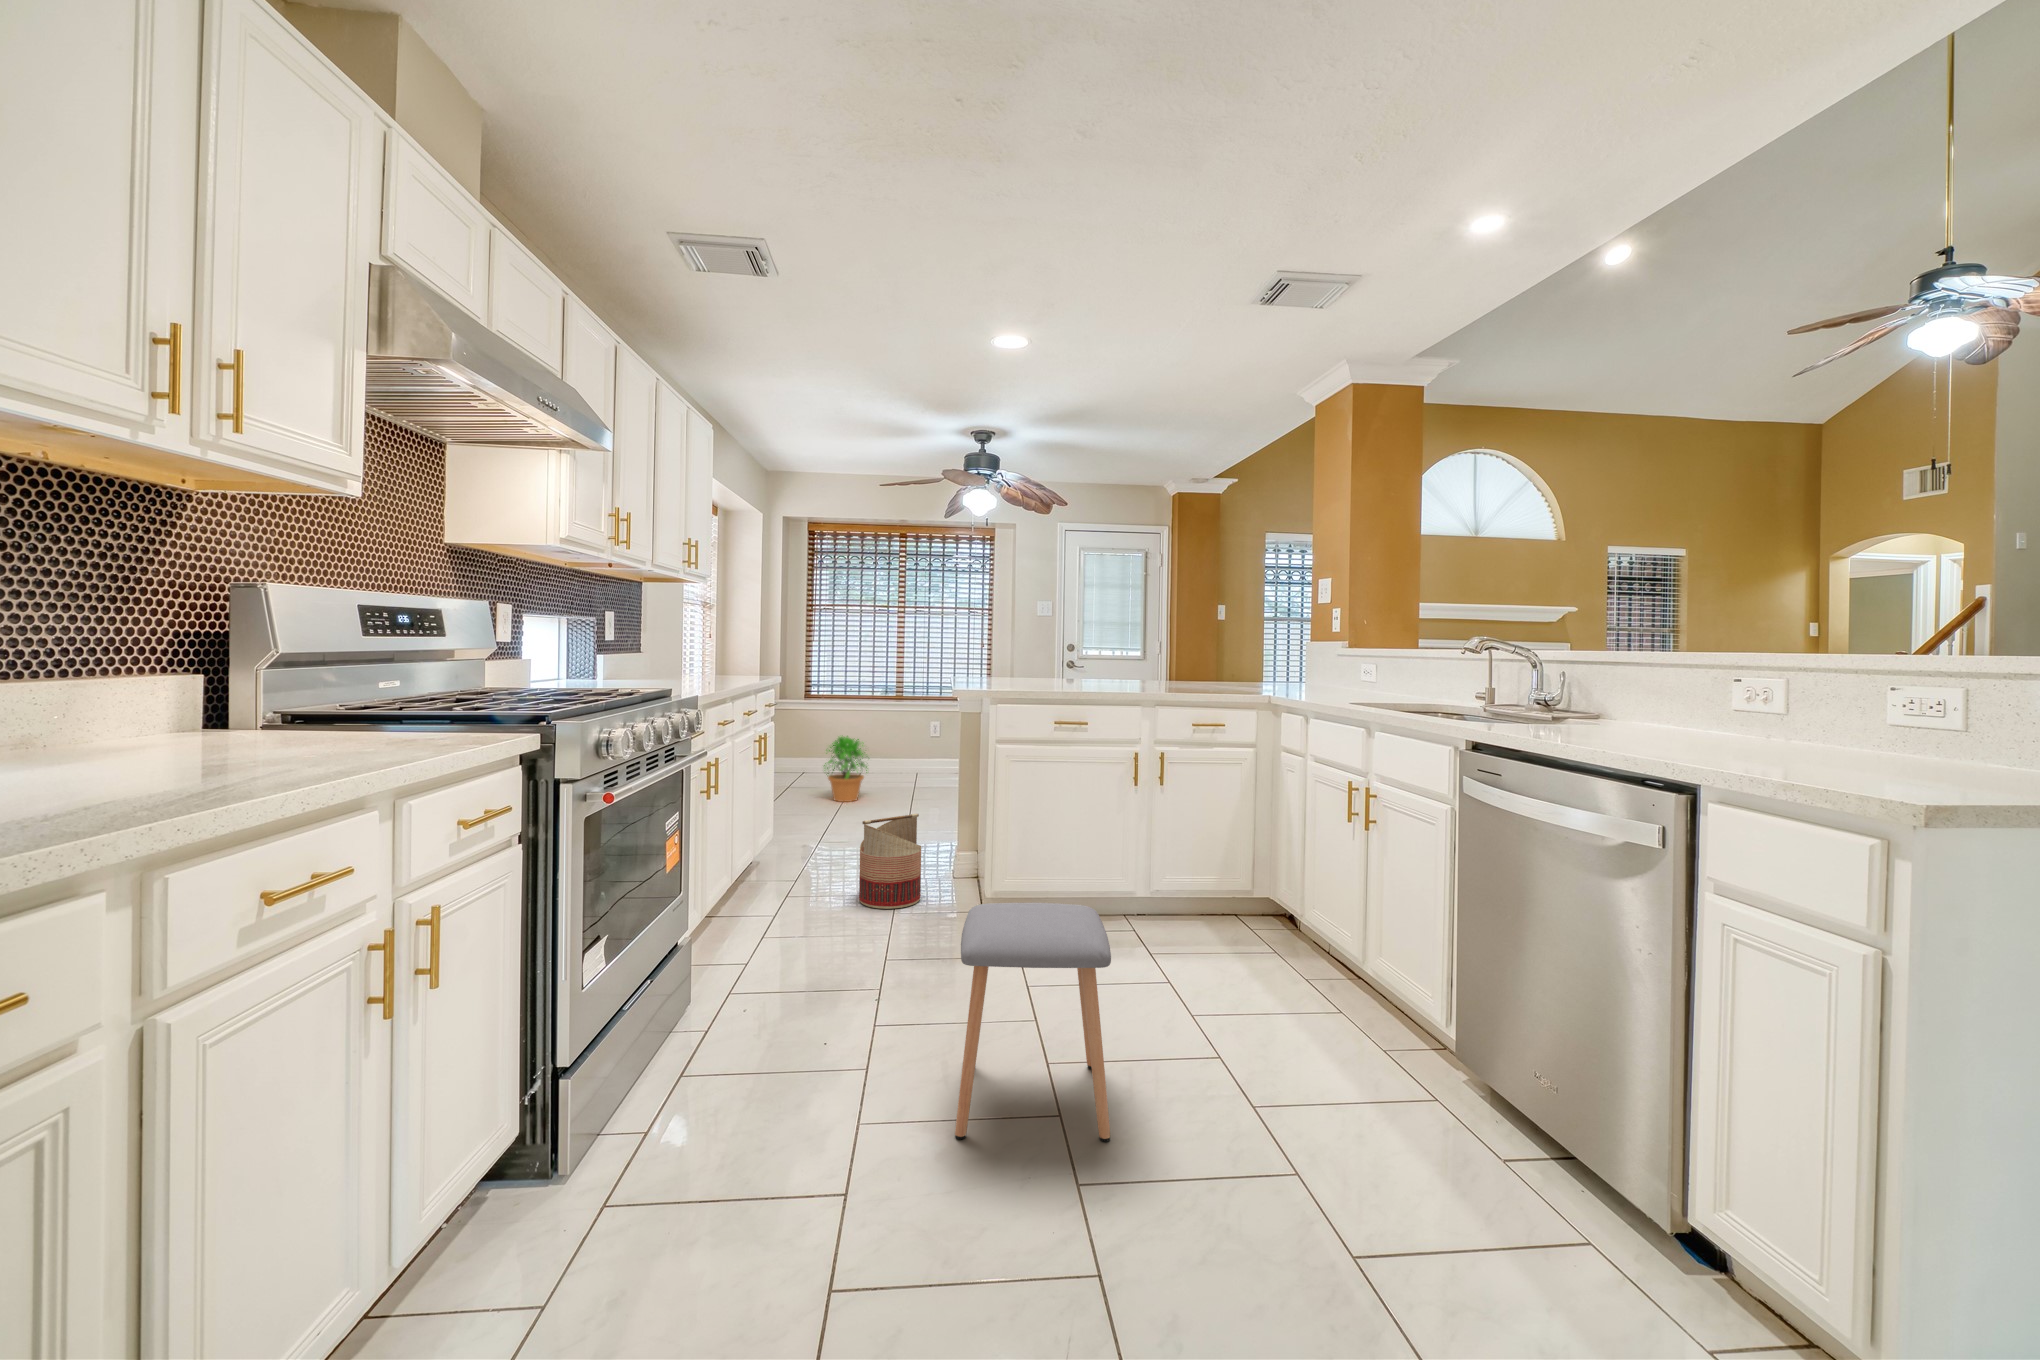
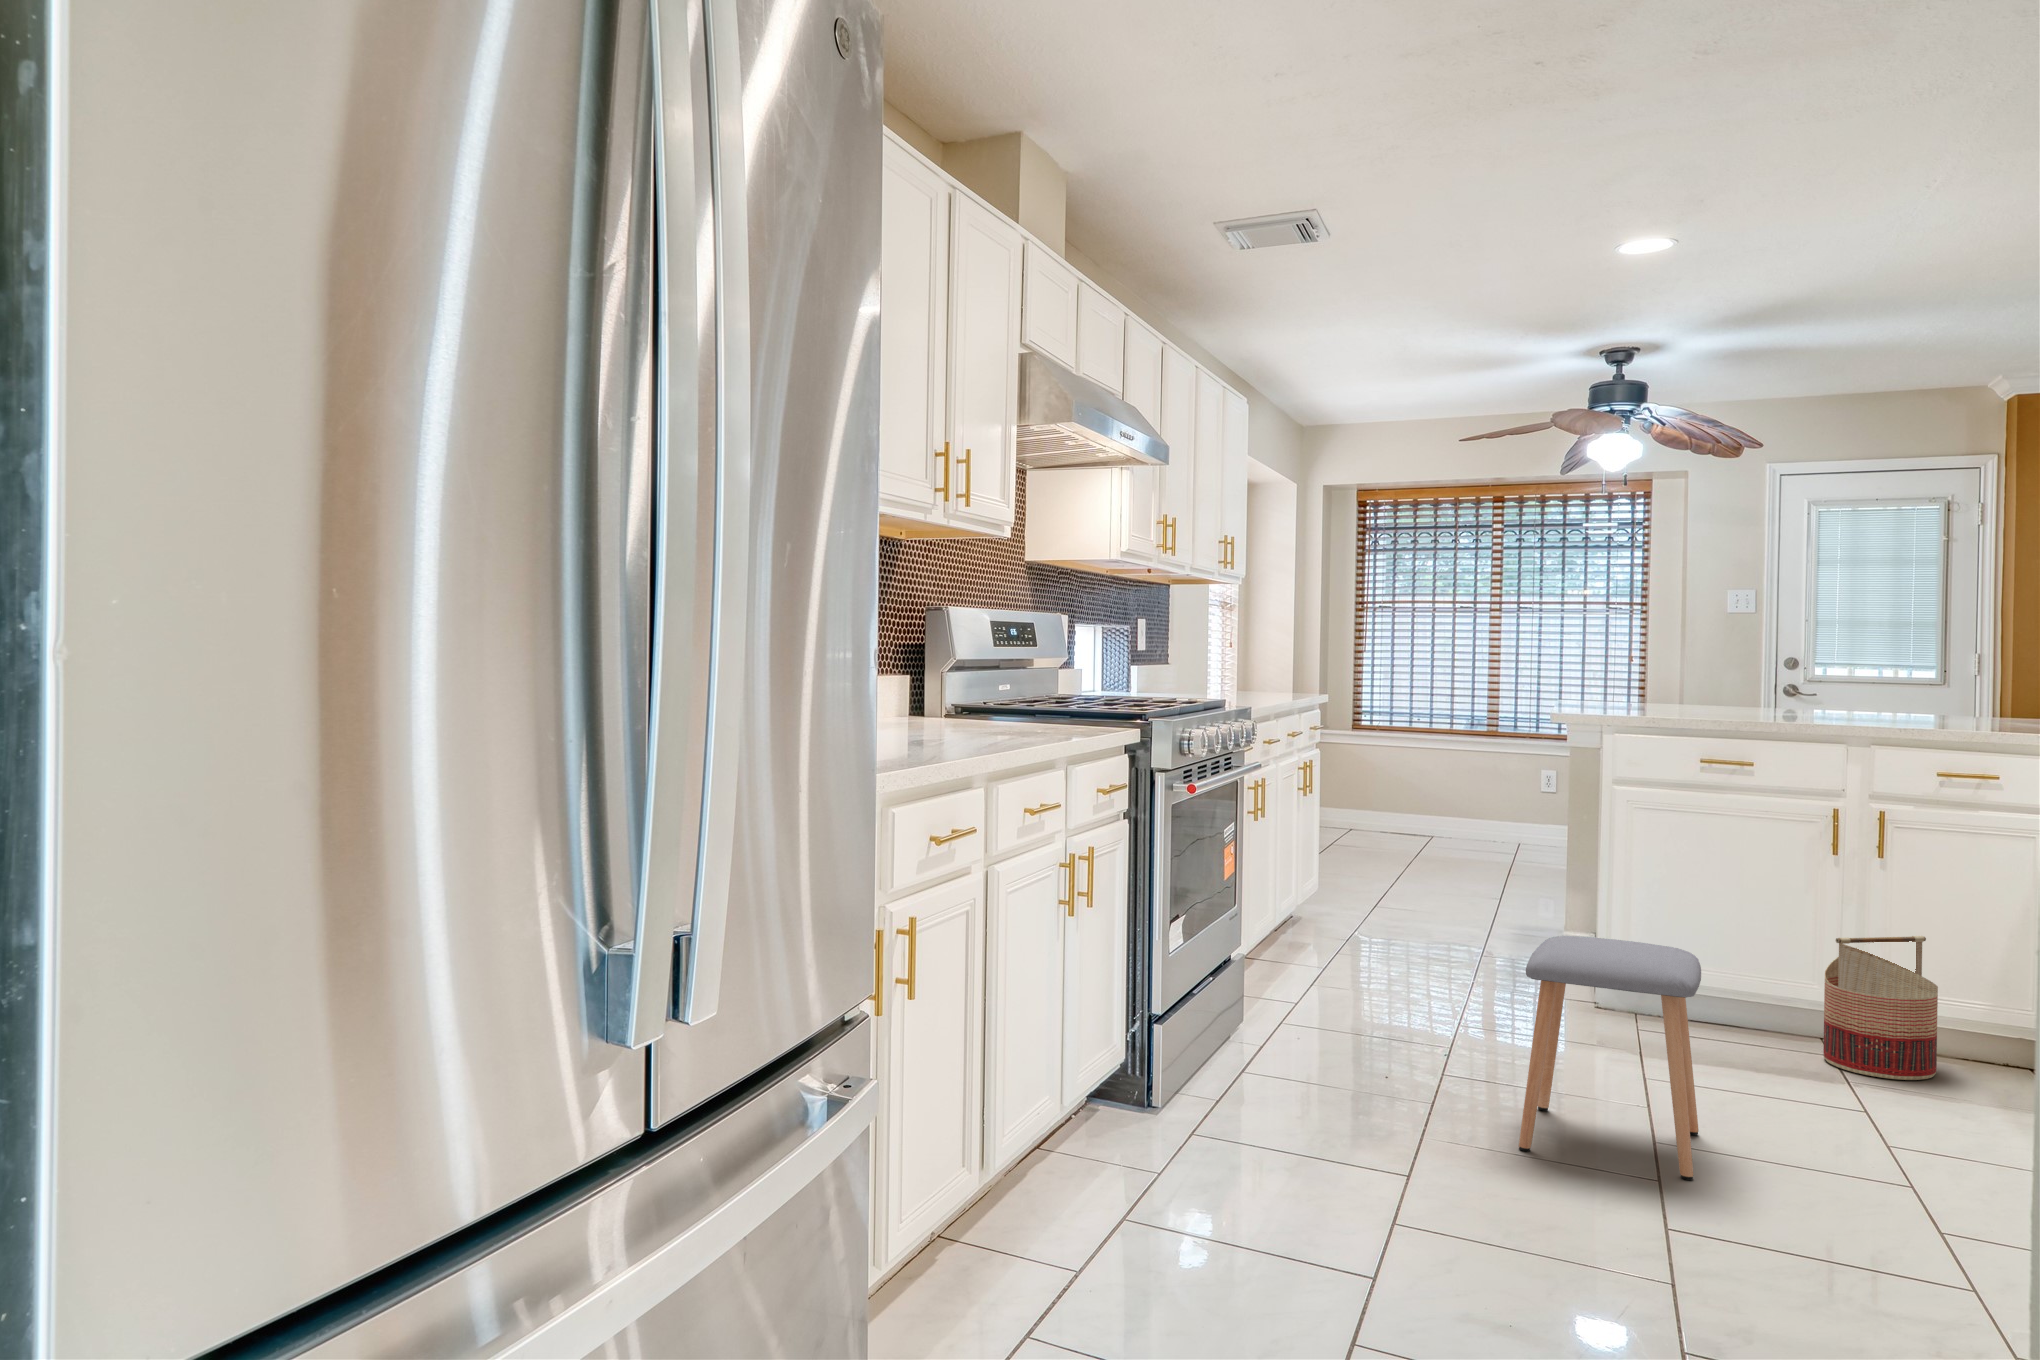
potted plant: present [824,736,868,802] -> none [1378,781,1454,874]
basket: present [859,814,921,909] -> present [1823,936,1938,1080]

